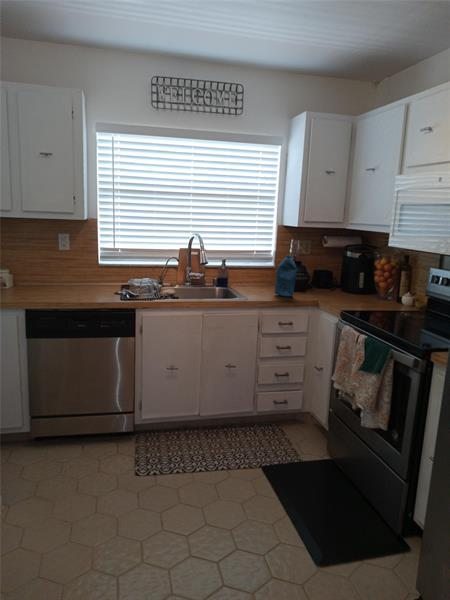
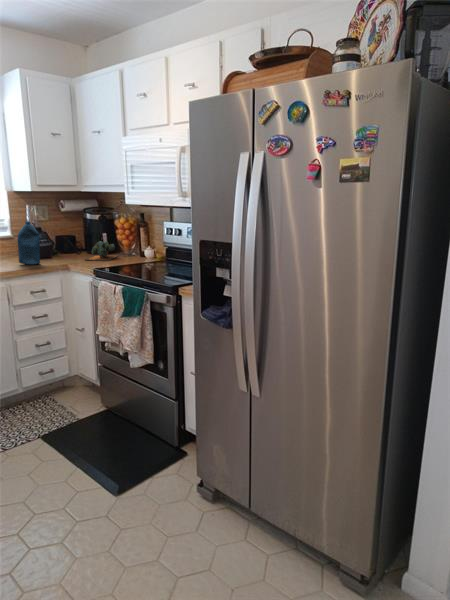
succulent plant: none [336,281,373,303] -> present [85,241,117,260]

